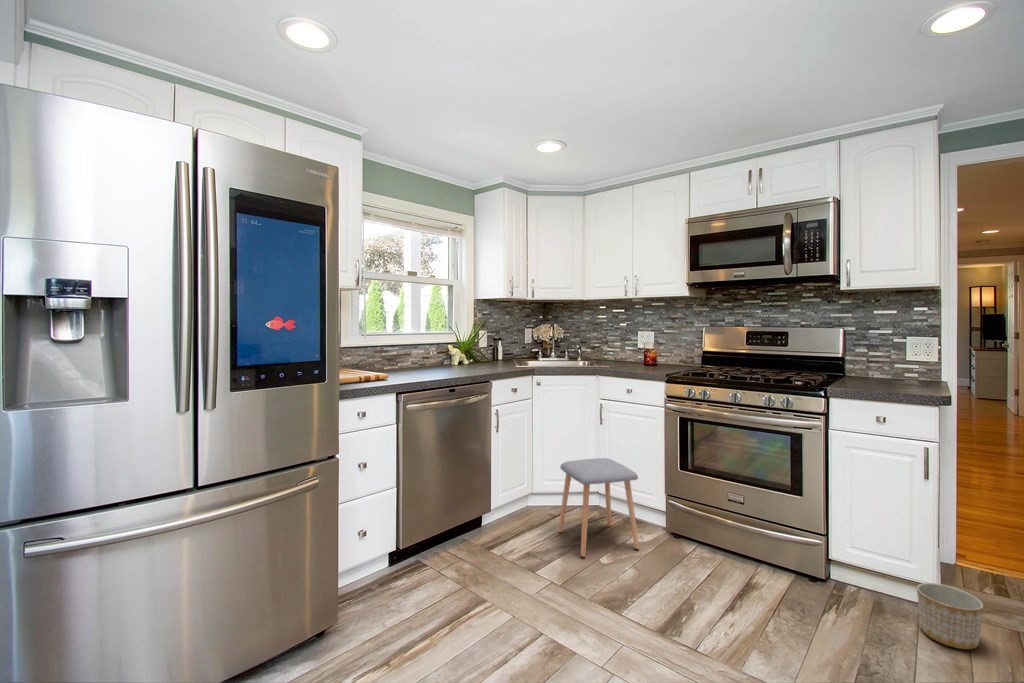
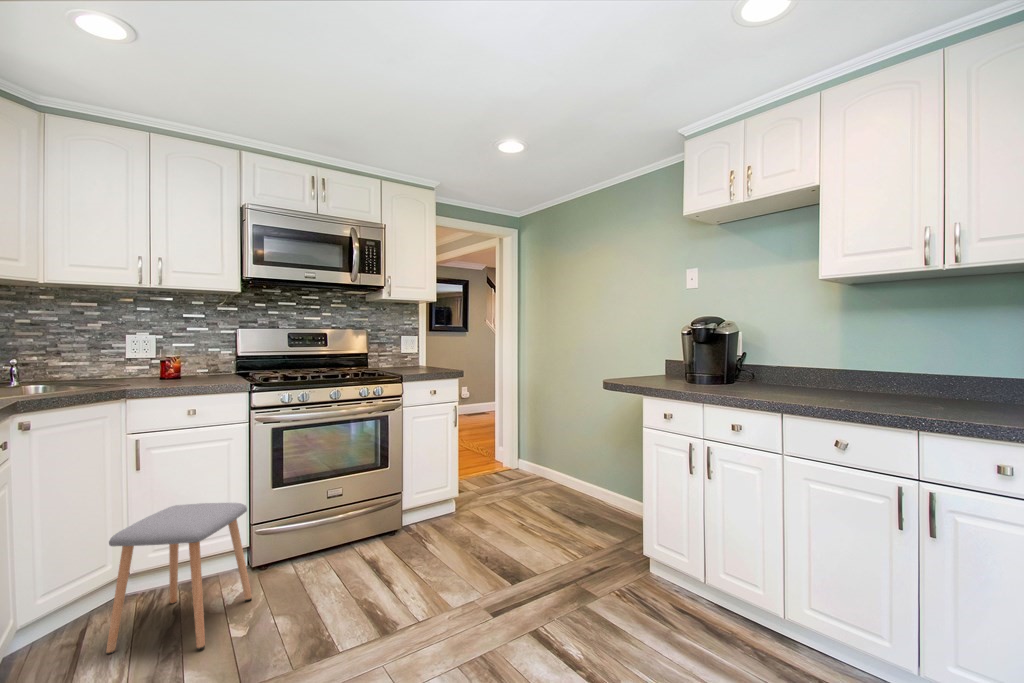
planter: present [917,583,983,649] -> none [466,492,497,528]

